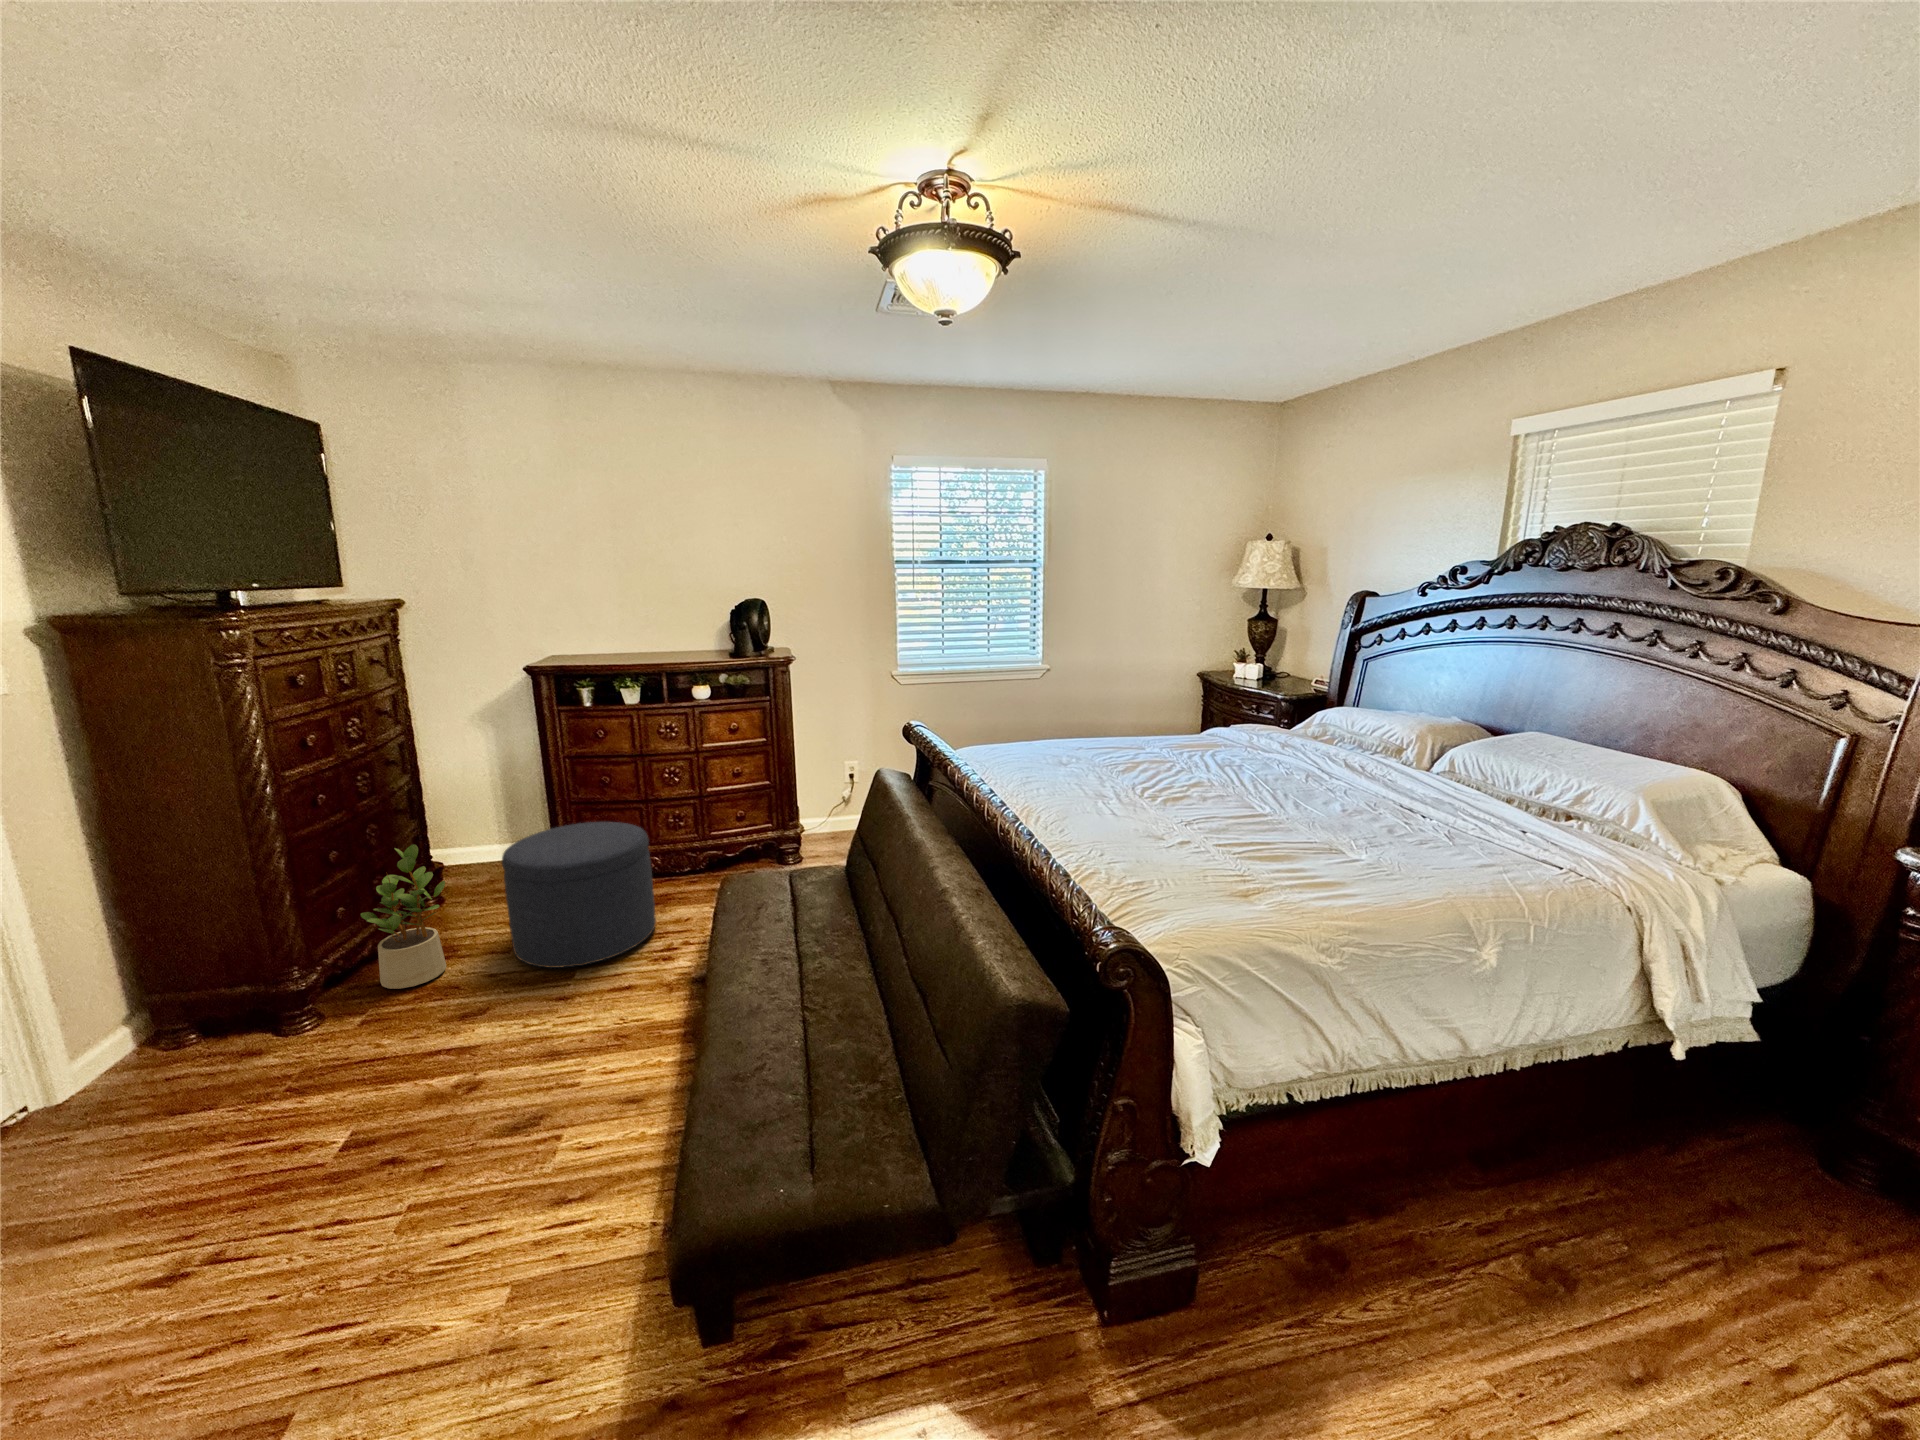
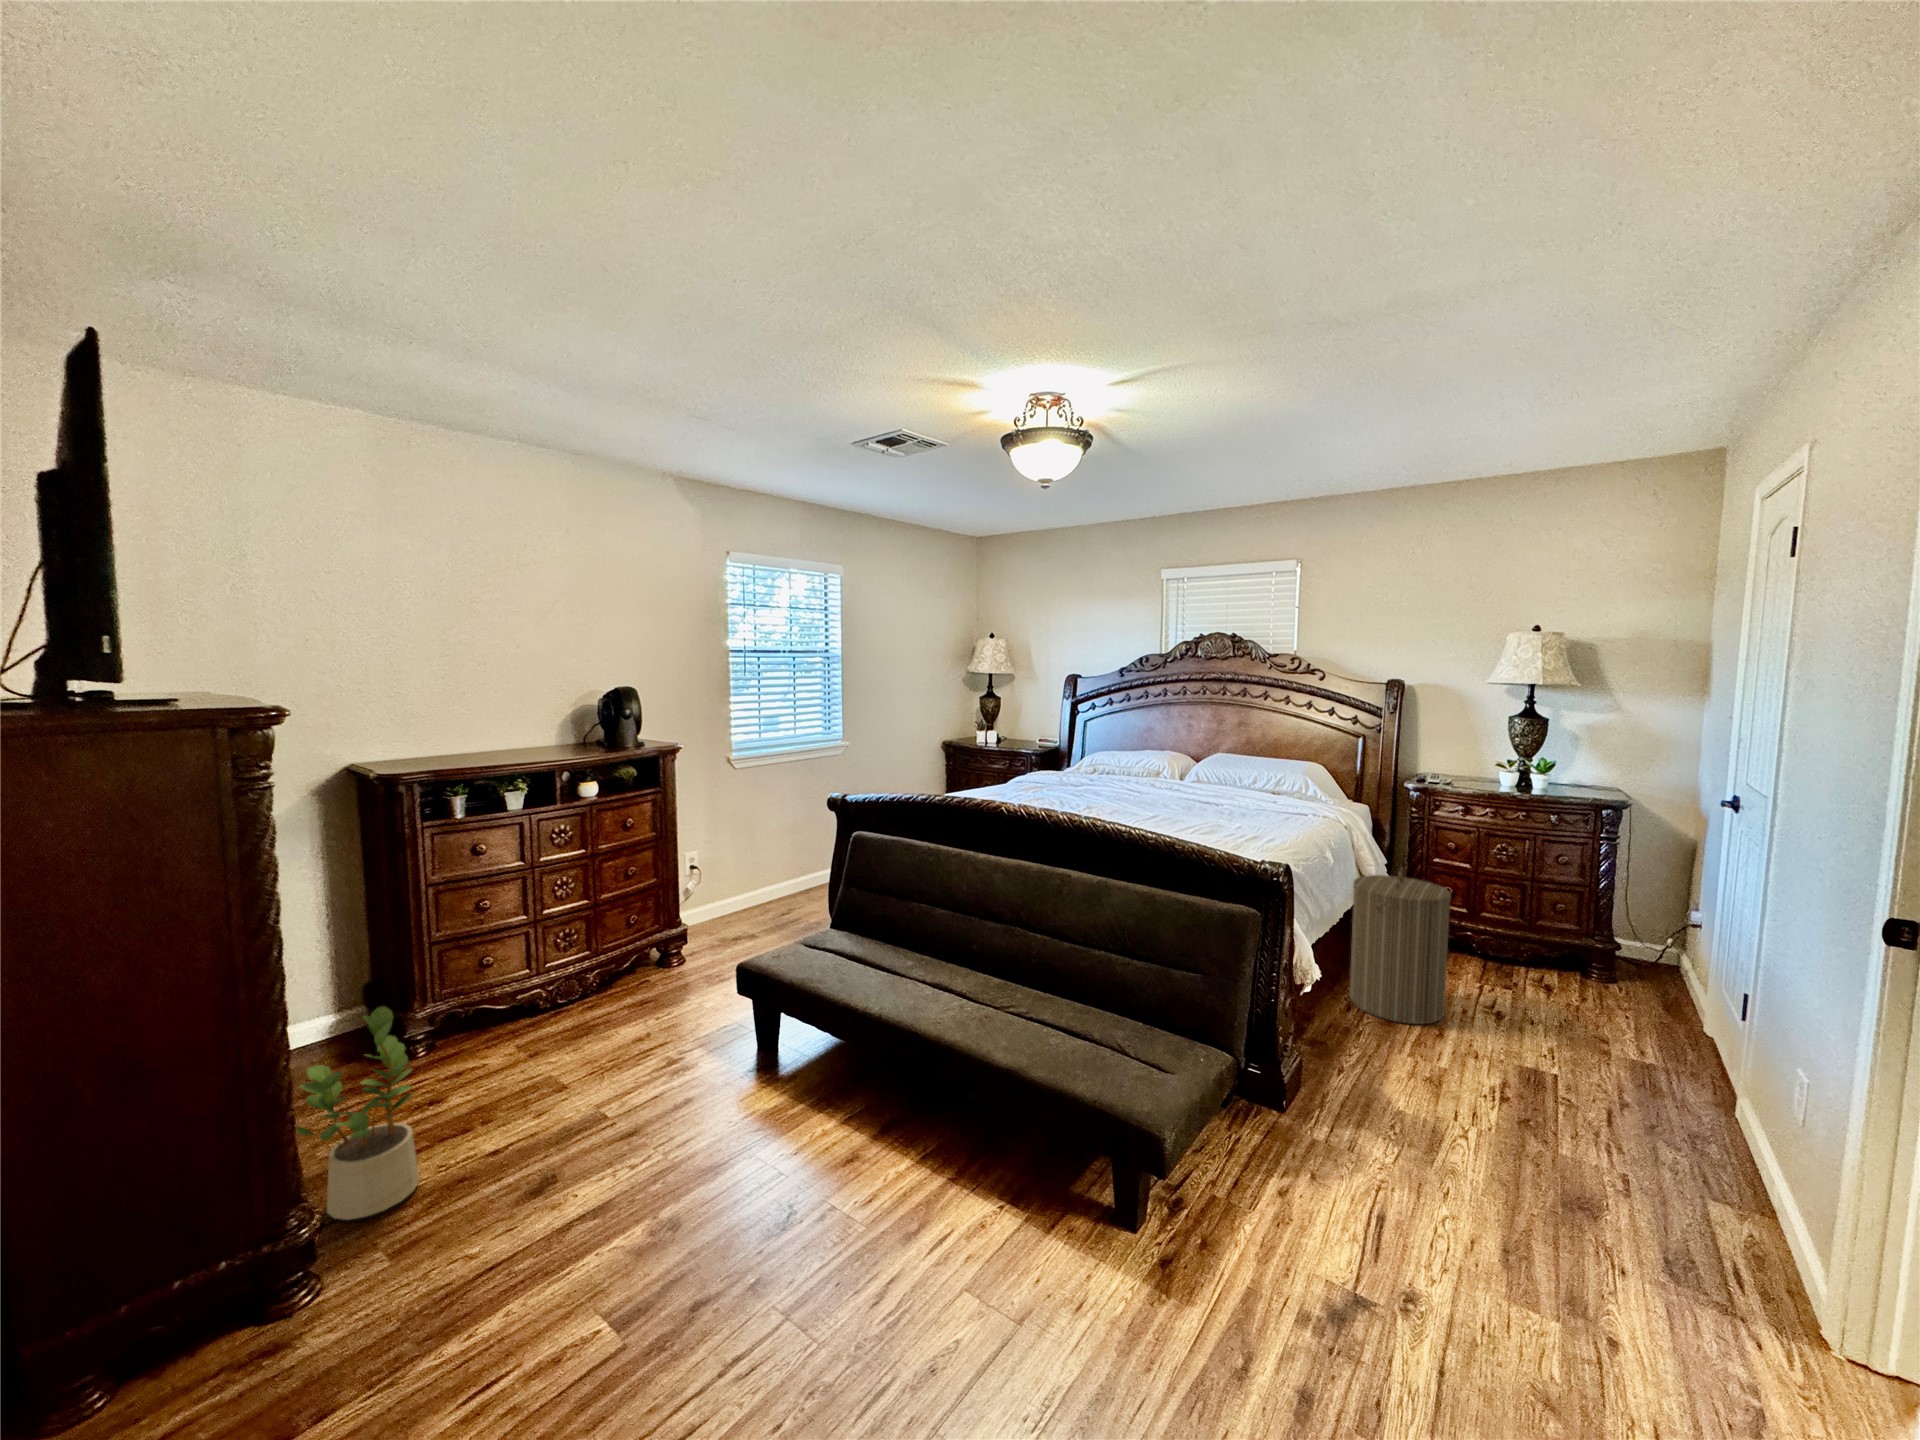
ottoman: present [502,822,656,968] -> none [466,941,644,1126]
laundry hamper: none [1520,1012,1796,1357] -> present [1349,868,1451,1024]

